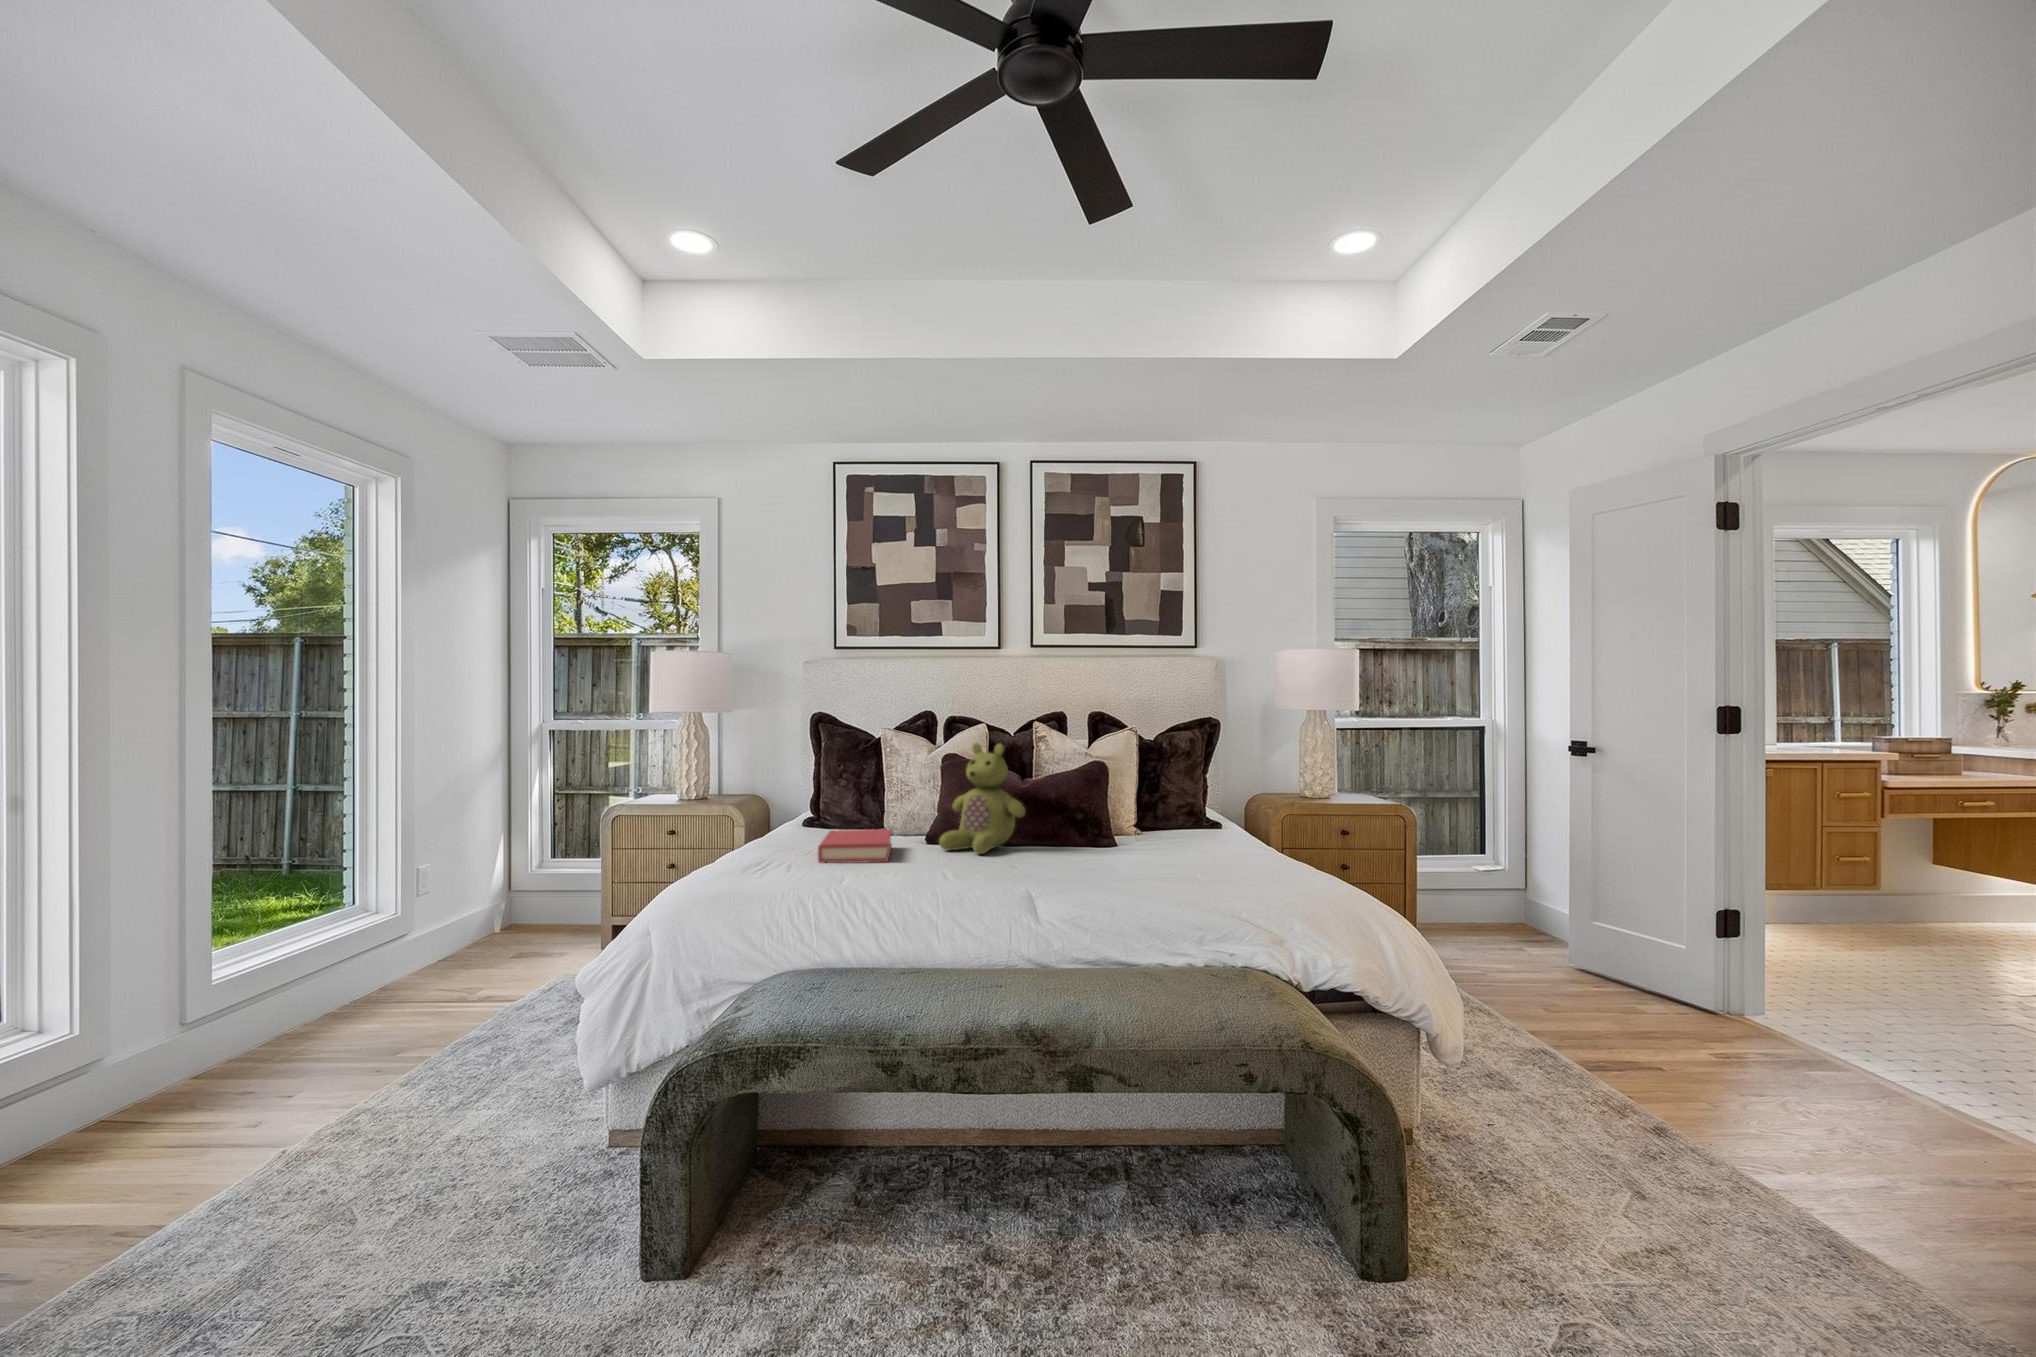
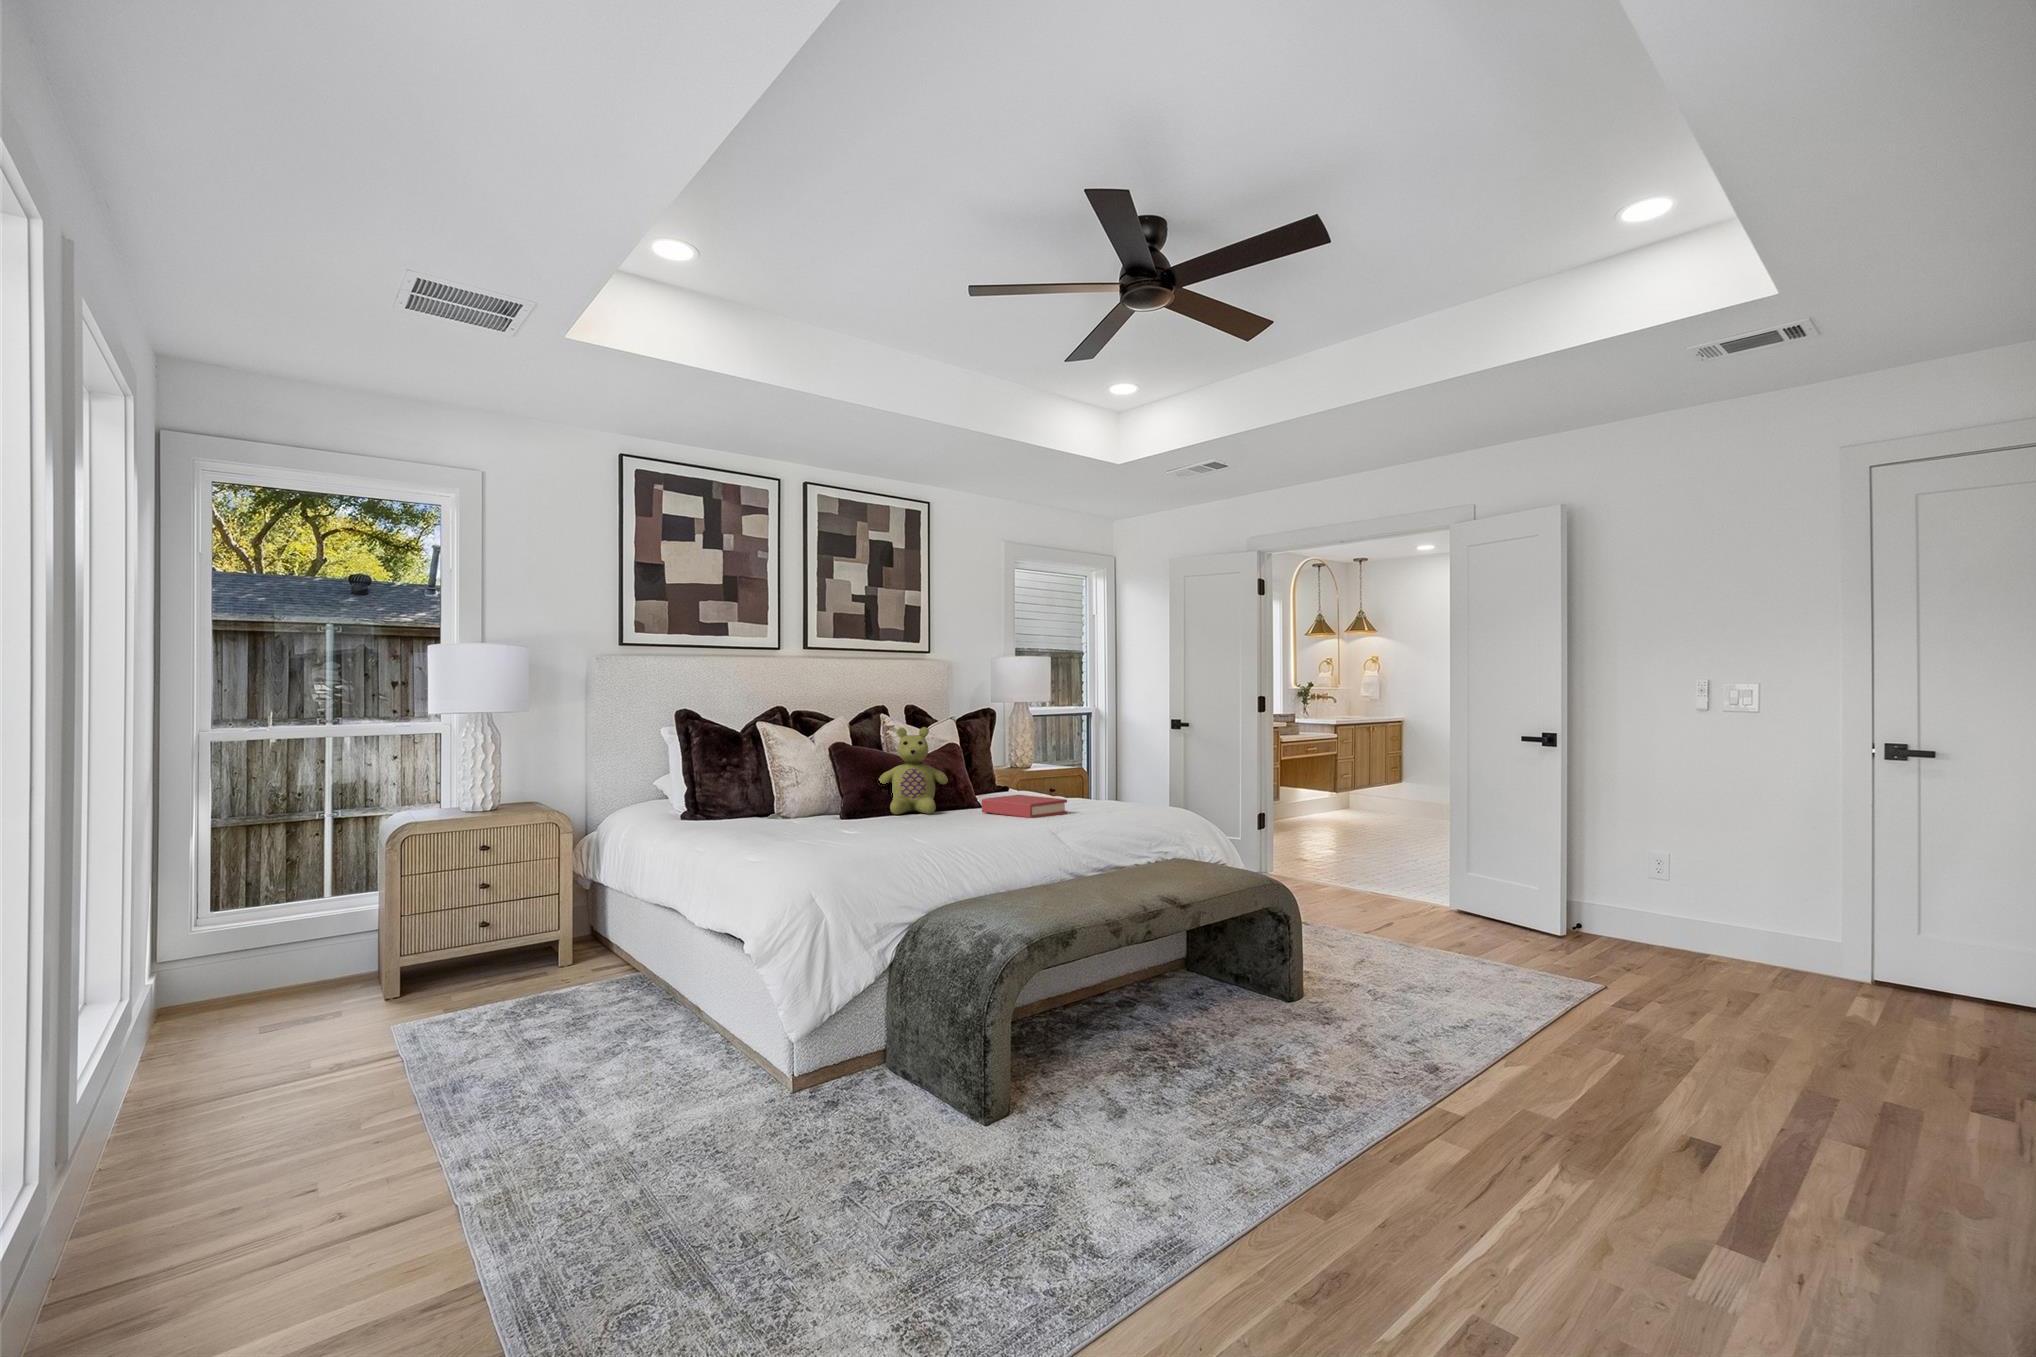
hardback book: present [818,829,892,863] -> present [982,795,1067,818]

